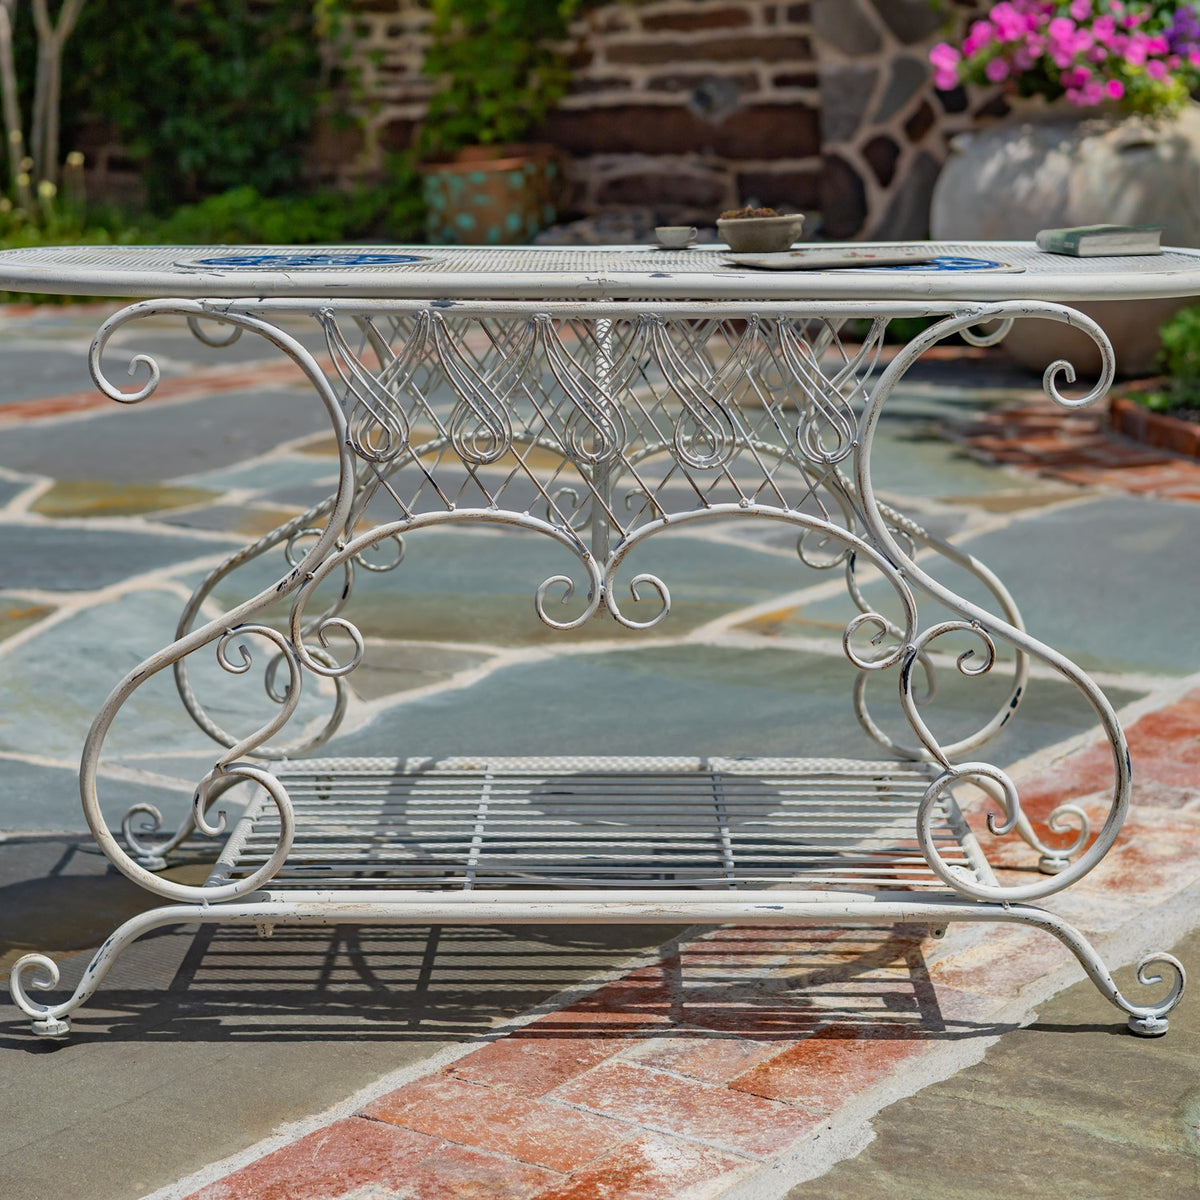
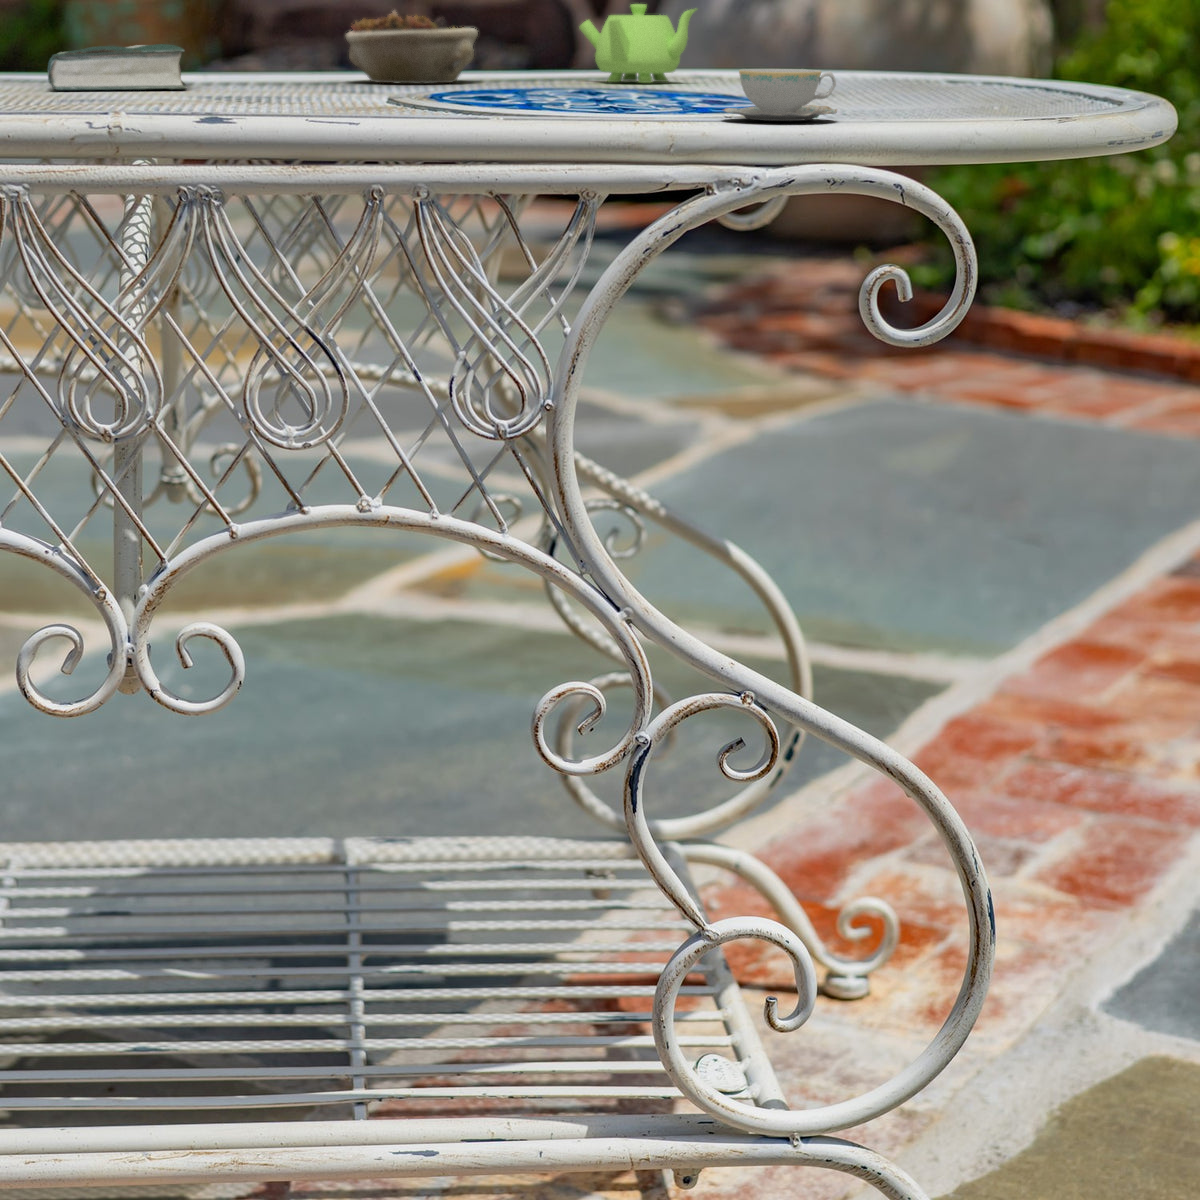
teapot: none [873,196,955,249] -> present [579,4,696,83]
book: present [1036,224,1165,257] -> present [48,44,187,90]
teacup: present [649,227,698,249] -> present [723,69,837,121]
serving tray: present [720,249,939,270] -> none [335,79,681,106]

